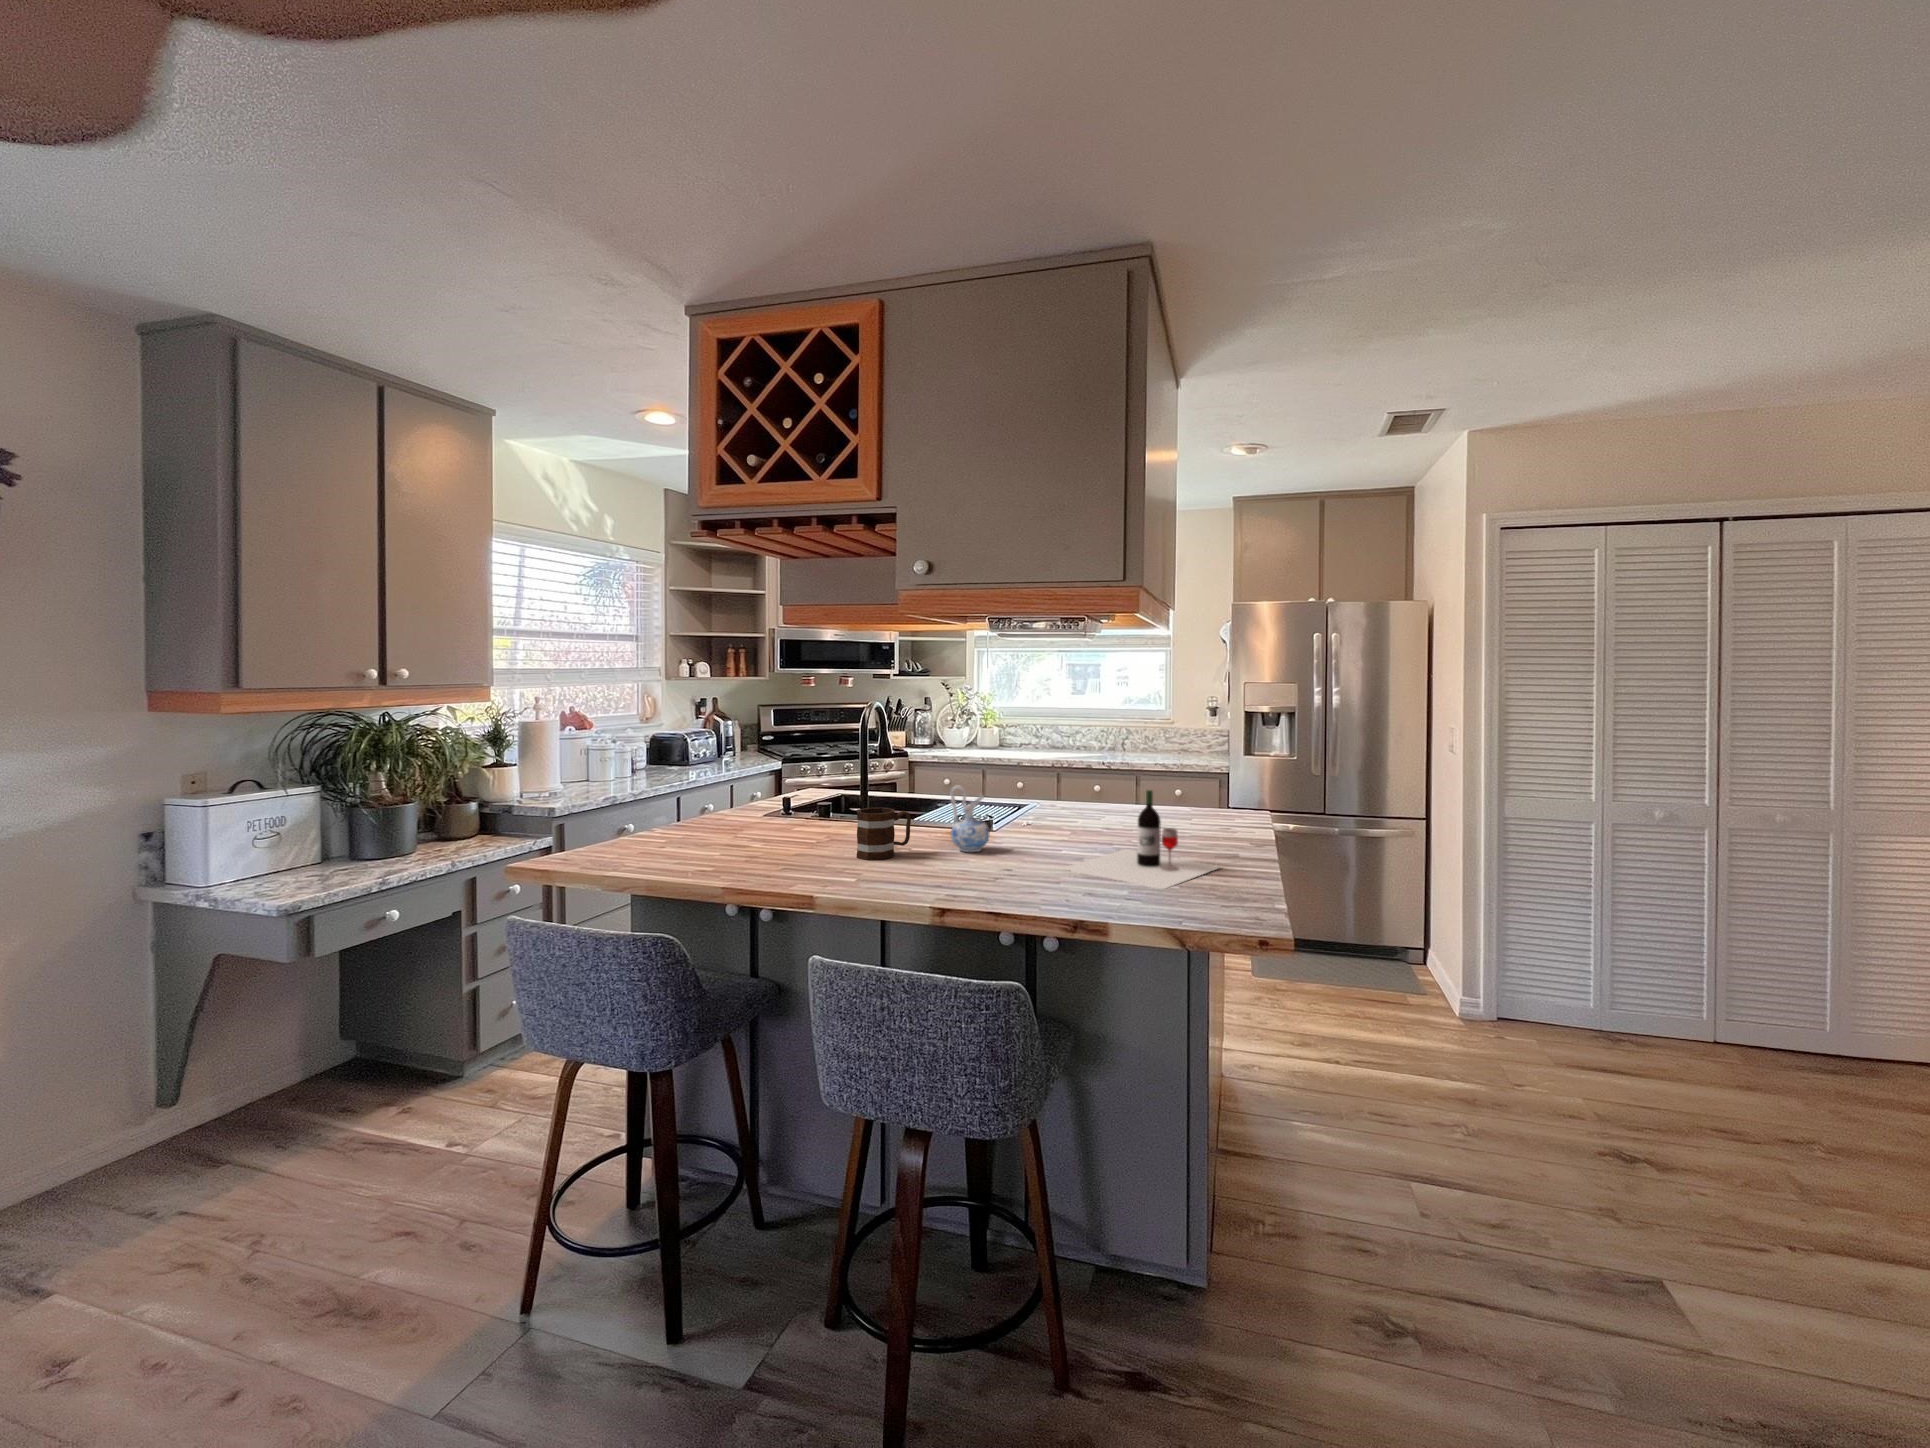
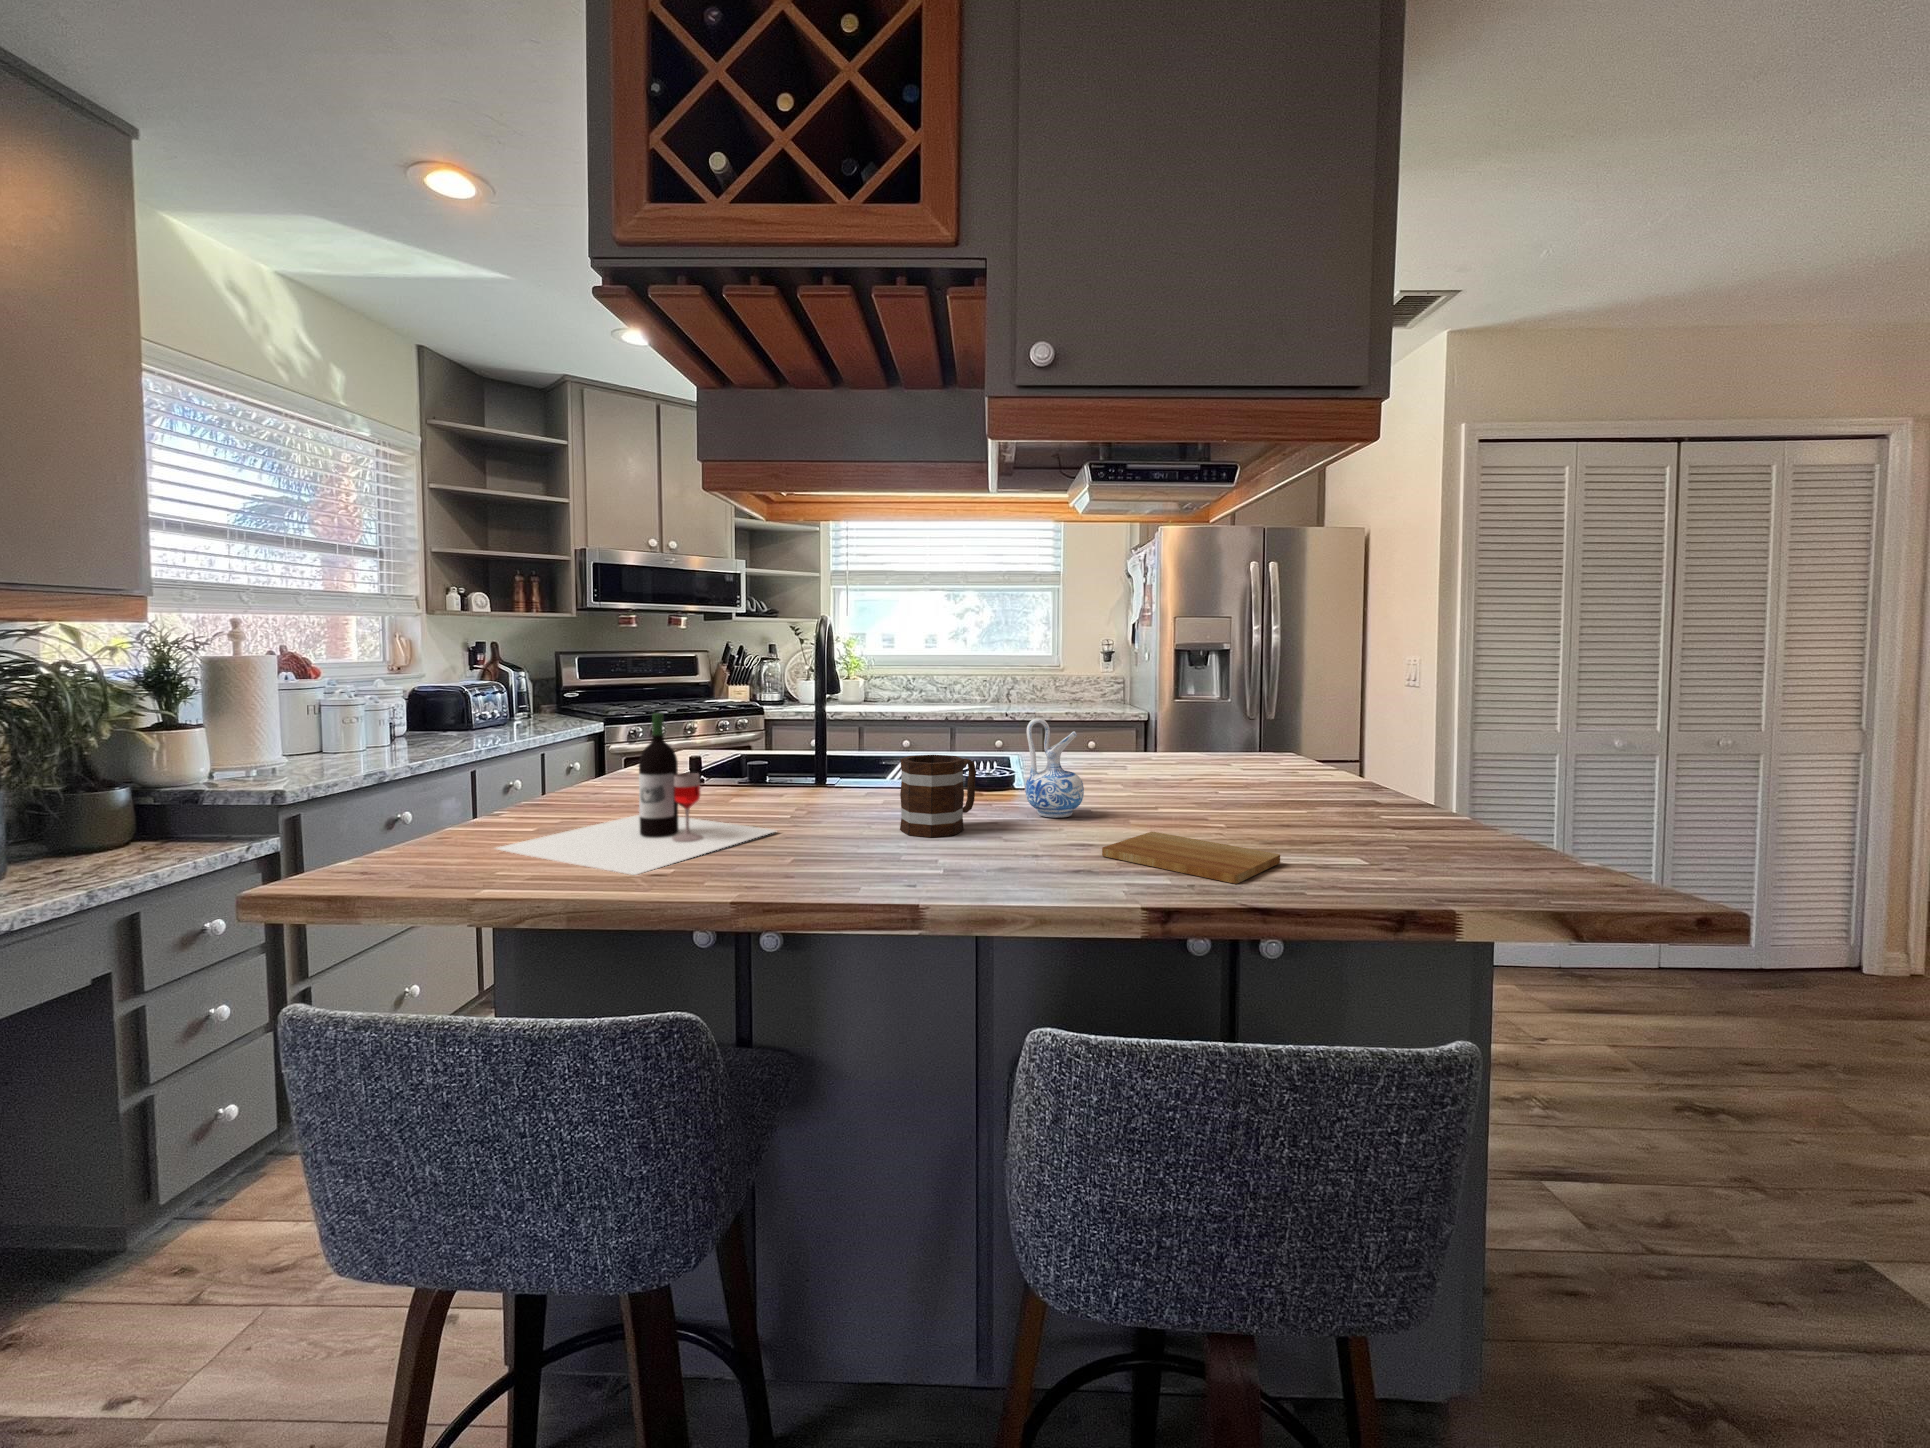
wine bottle: present [1064,790,1220,889] -> present [496,713,776,875]
cutting board: none [949,865,1049,898] -> present [1102,832,1280,884]

